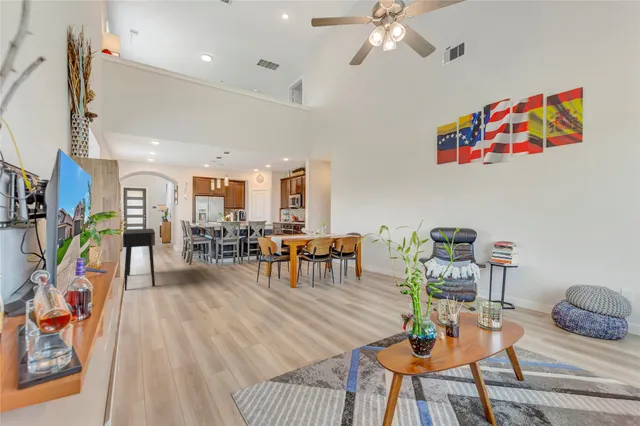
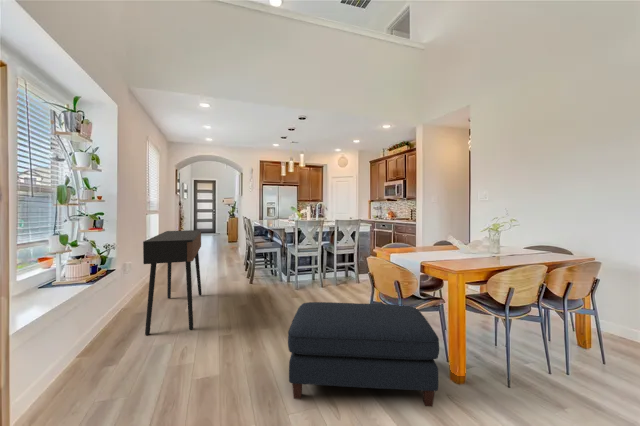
ottoman: none [216,260,283,301] -> present [288,302,439,407]

